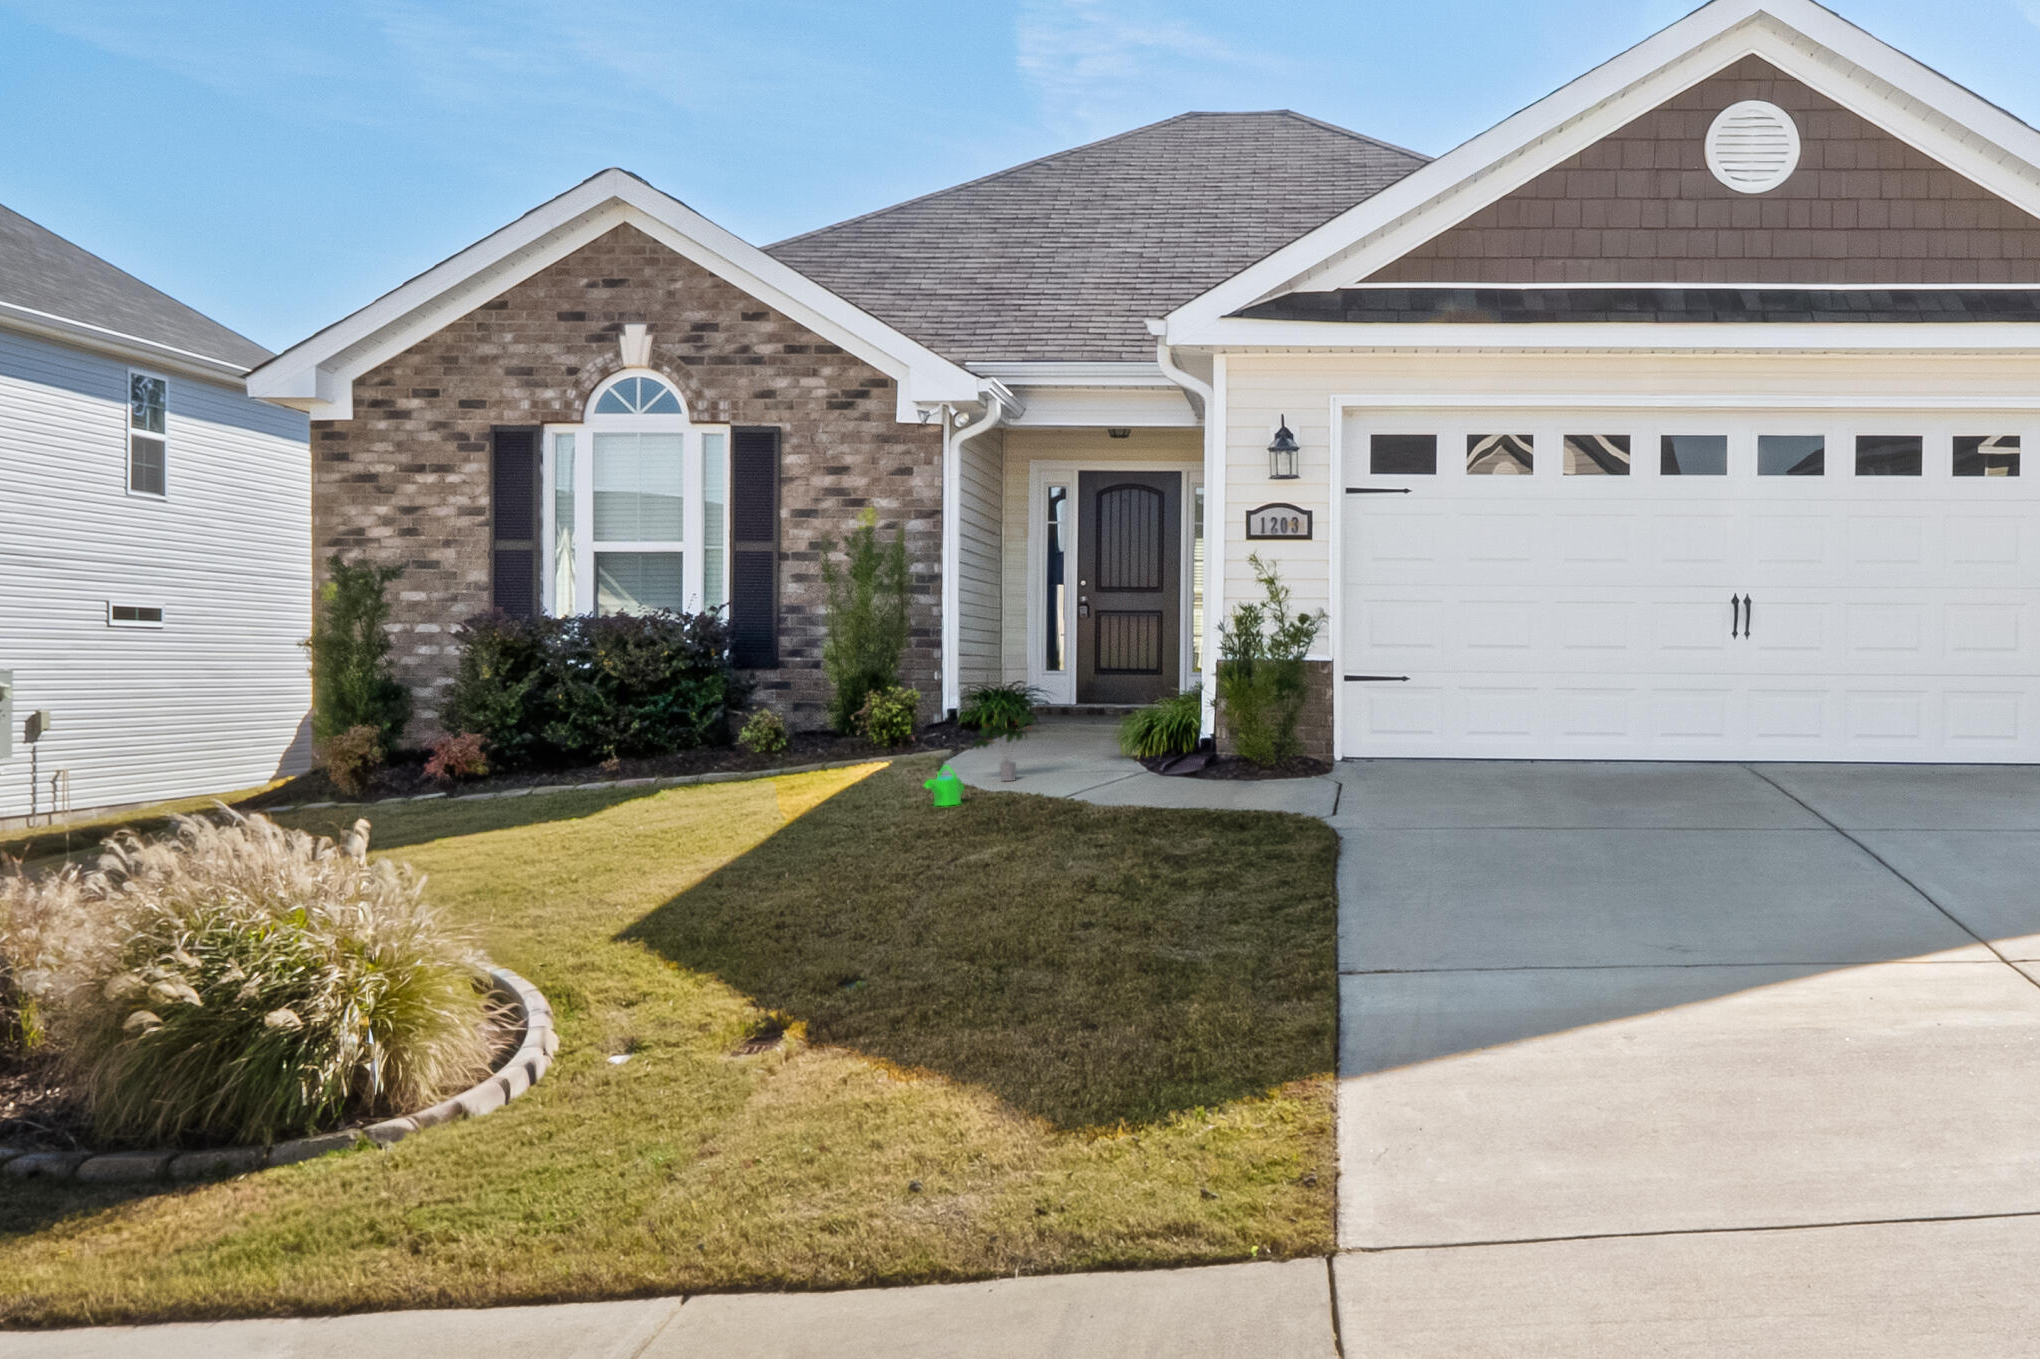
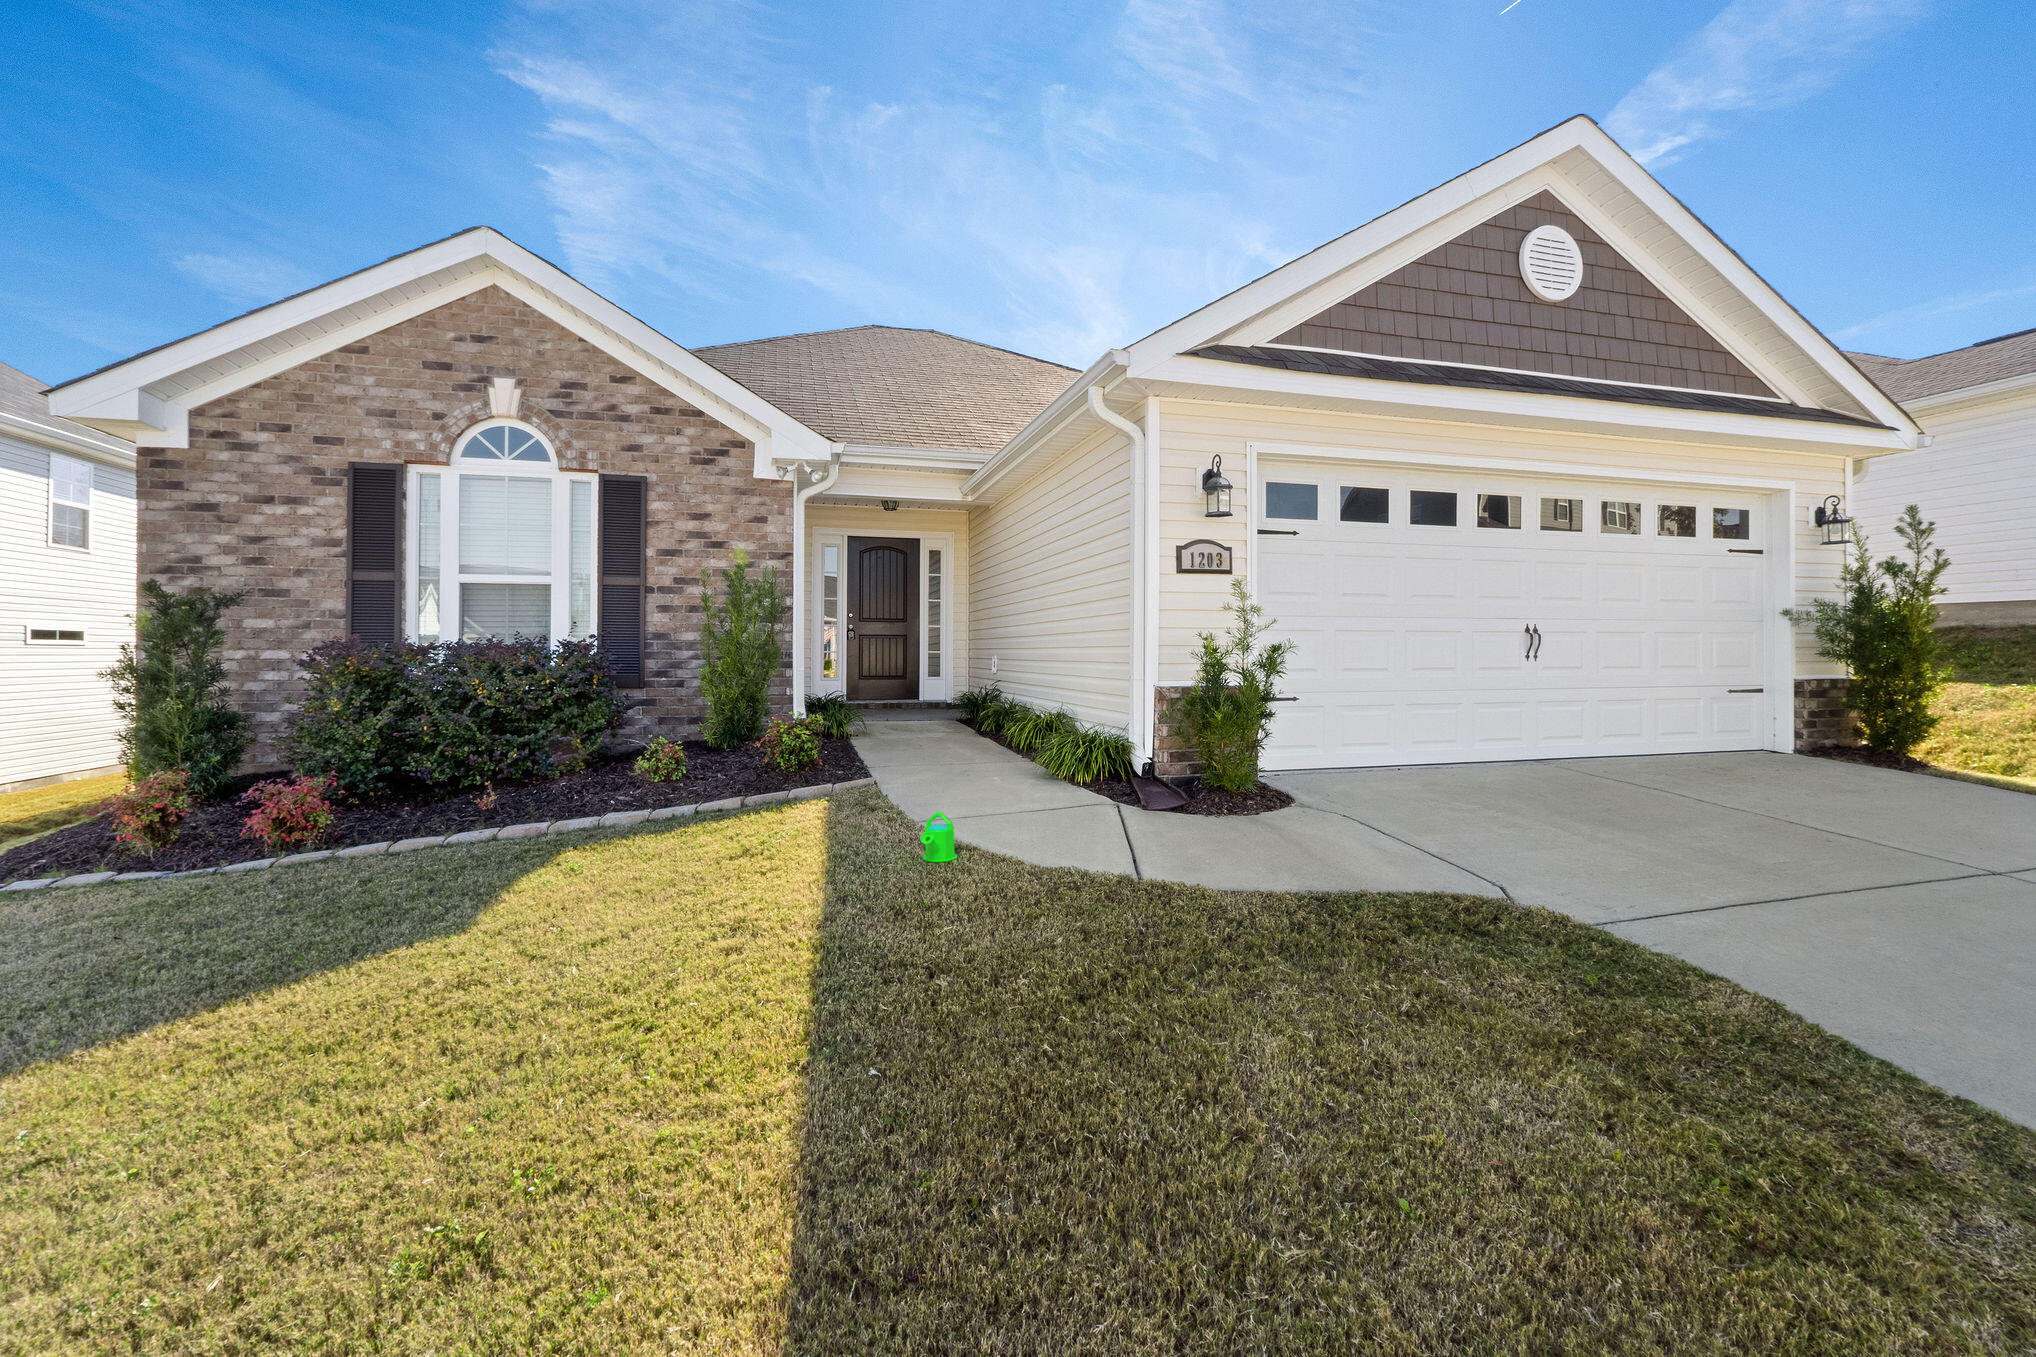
potted plant: present [974,706,1038,781] -> none [914,735,985,812]

